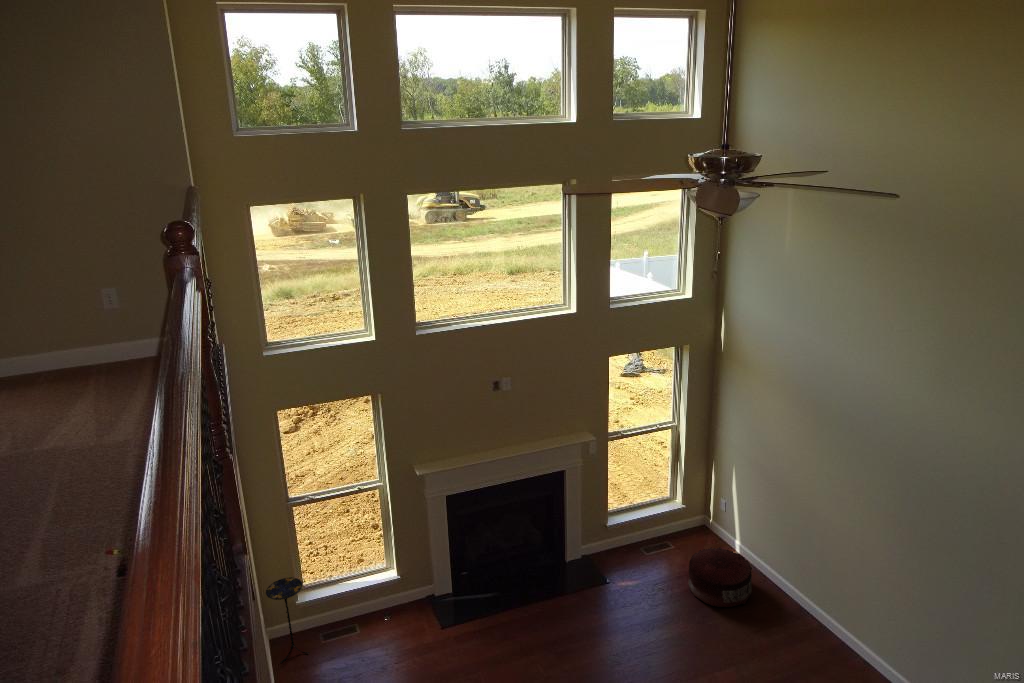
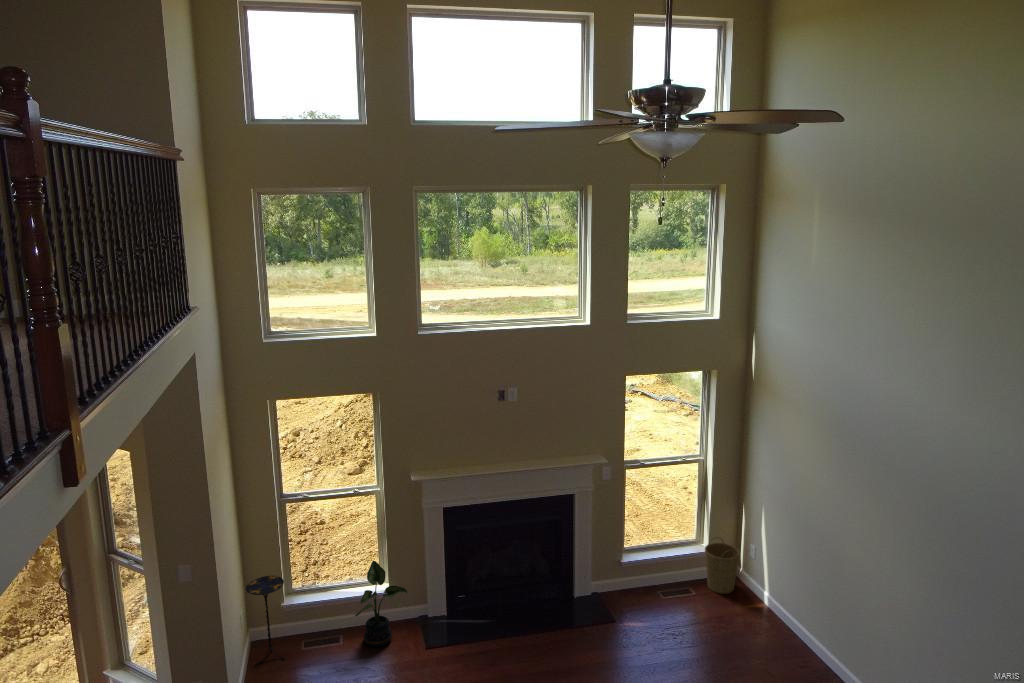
basket: none [680,494,712,545] -> present [705,537,740,594]
pouf: present [689,547,752,607] -> none [703,594,775,660]
potted plant: none [372,551,420,631] -> present [355,561,407,647]

